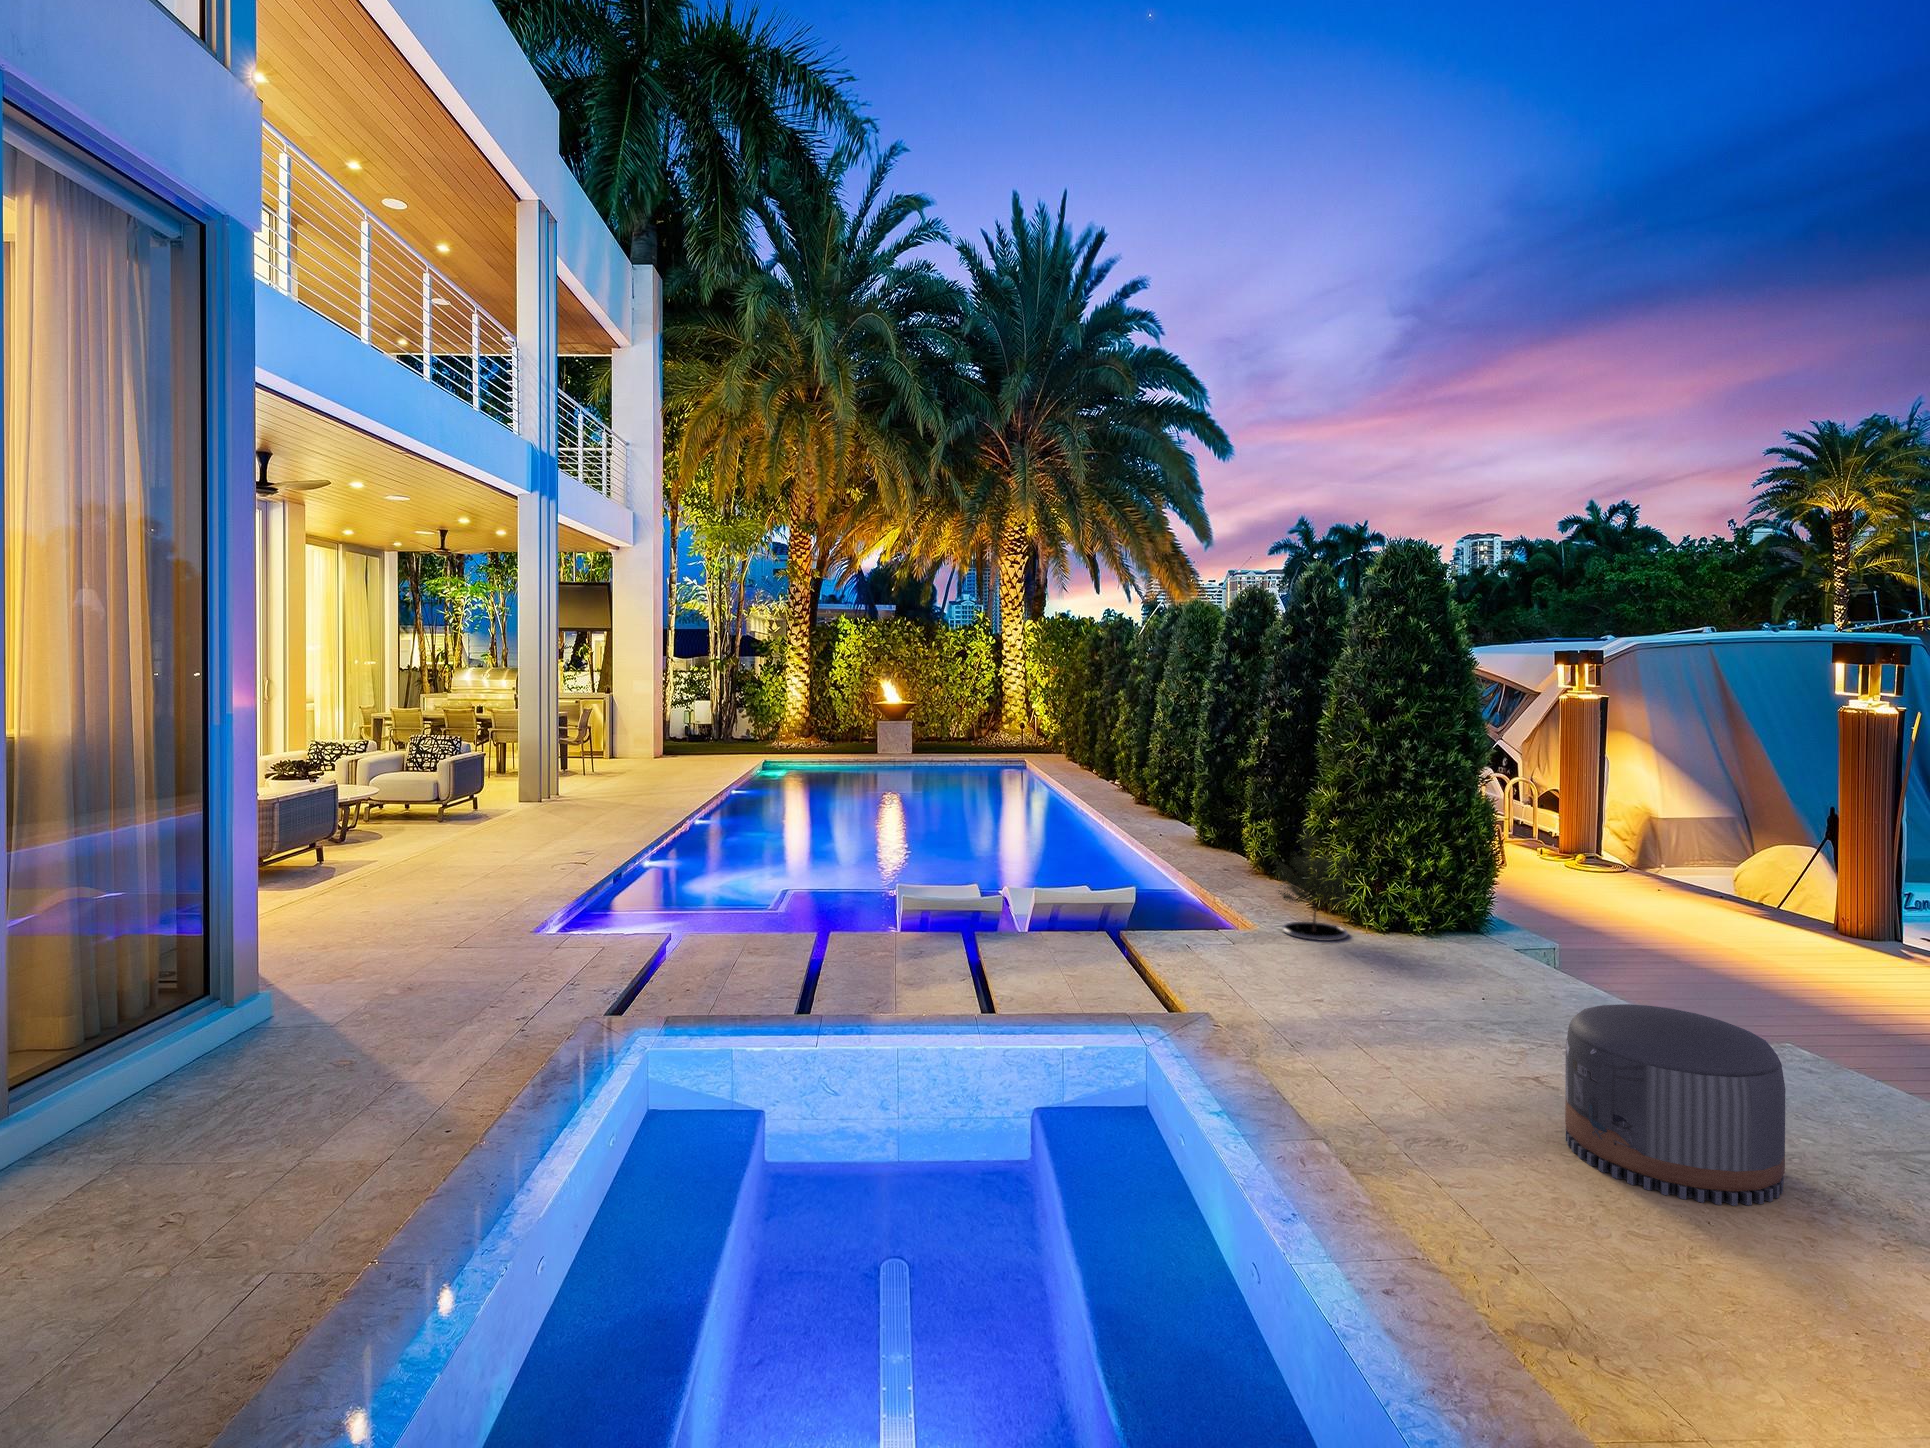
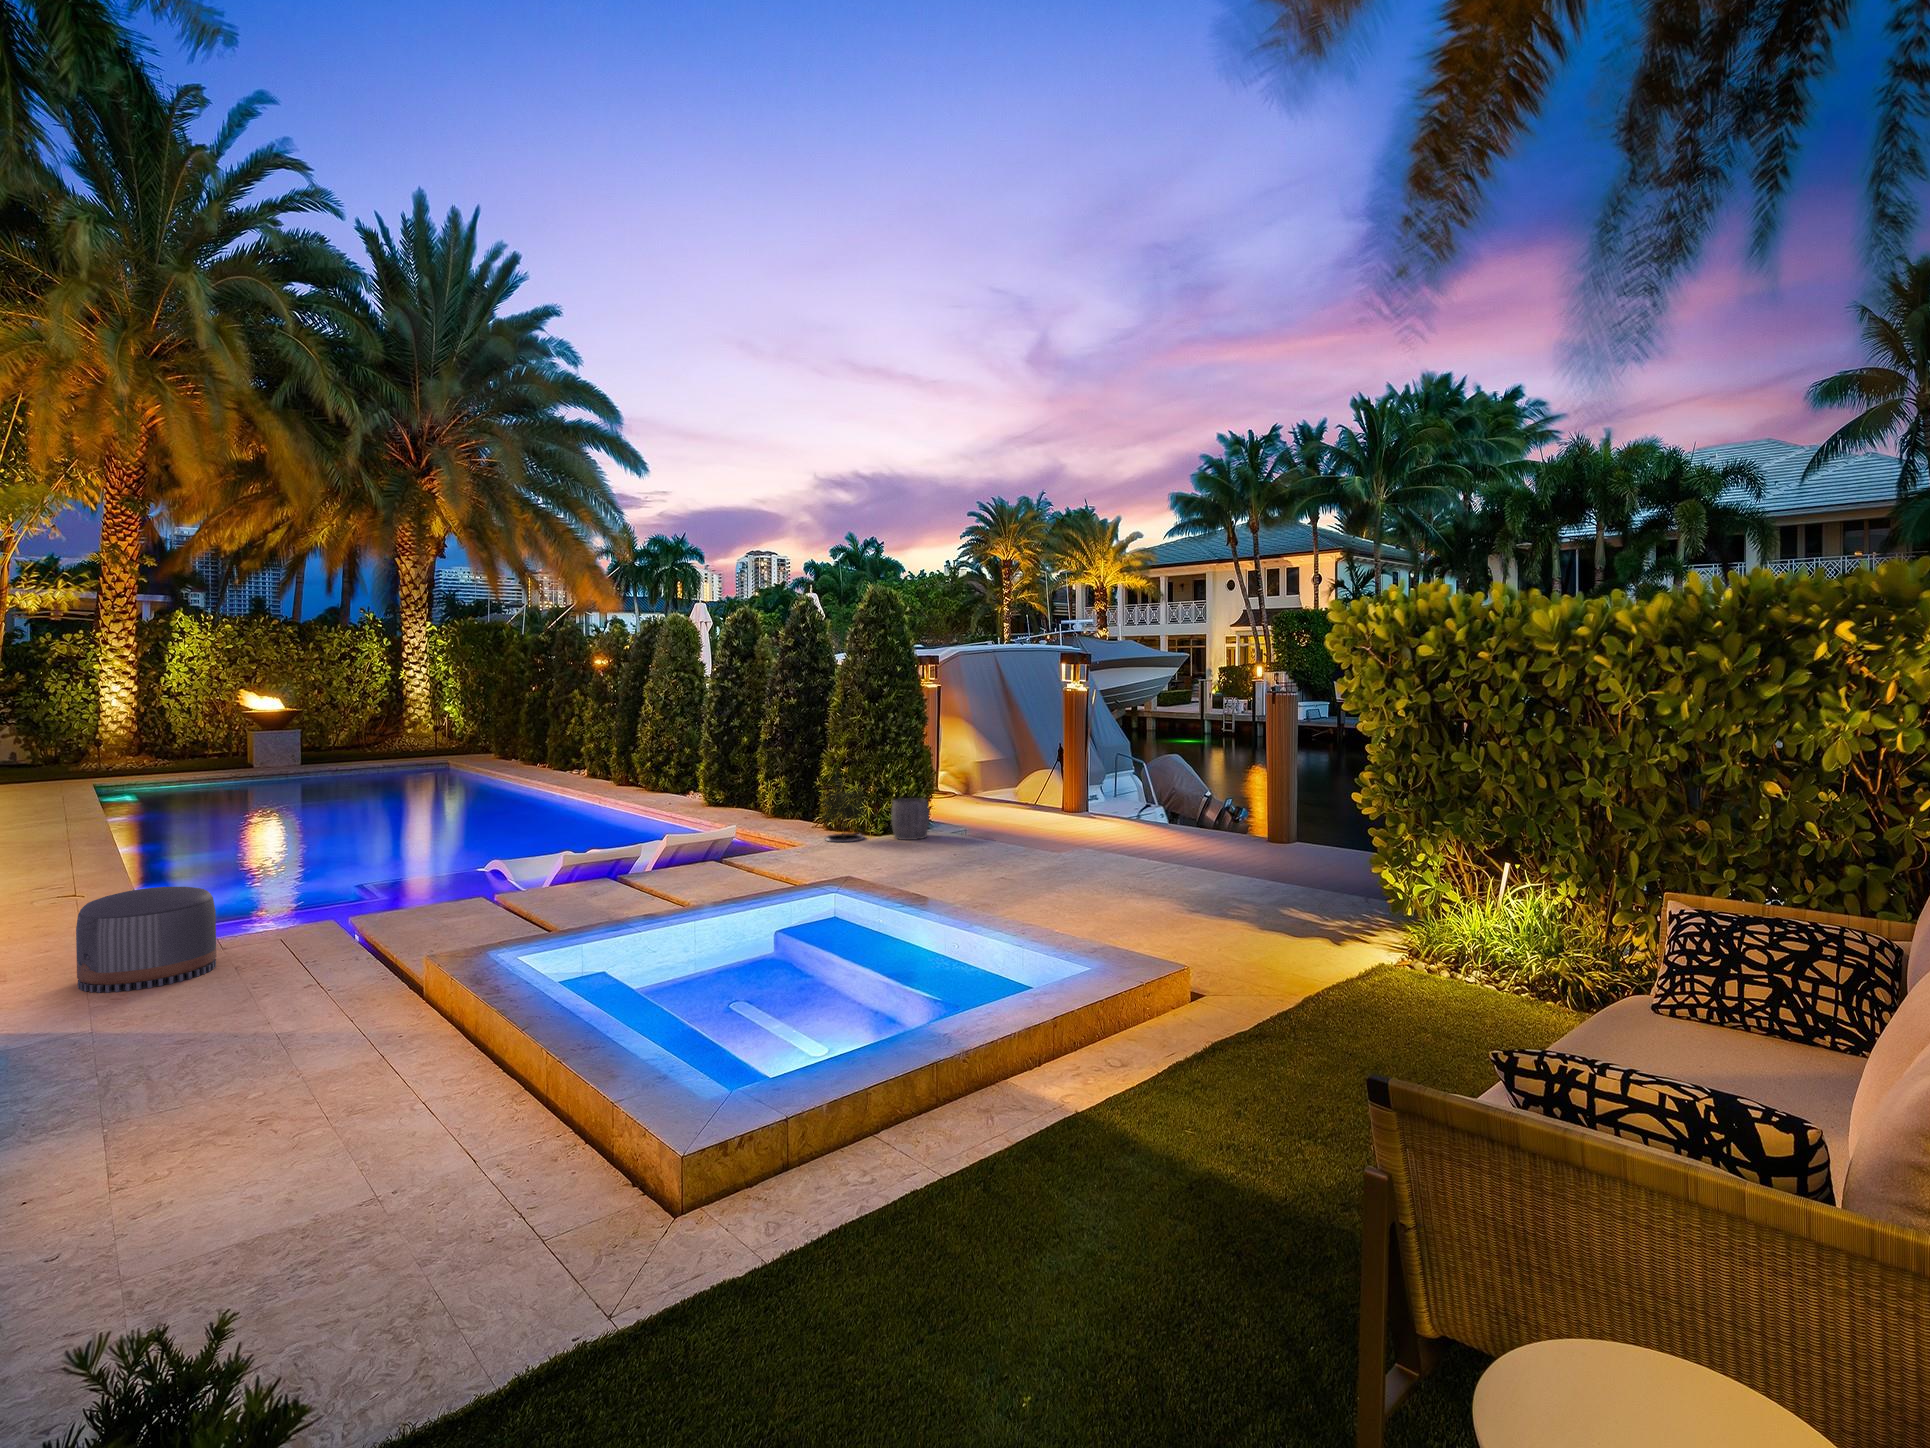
woven basket: none [1394,882,1465,958] -> present [891,798,929,840]
pouf: present [1565,1004,1785,1206] -> present [76,887,216,993]

